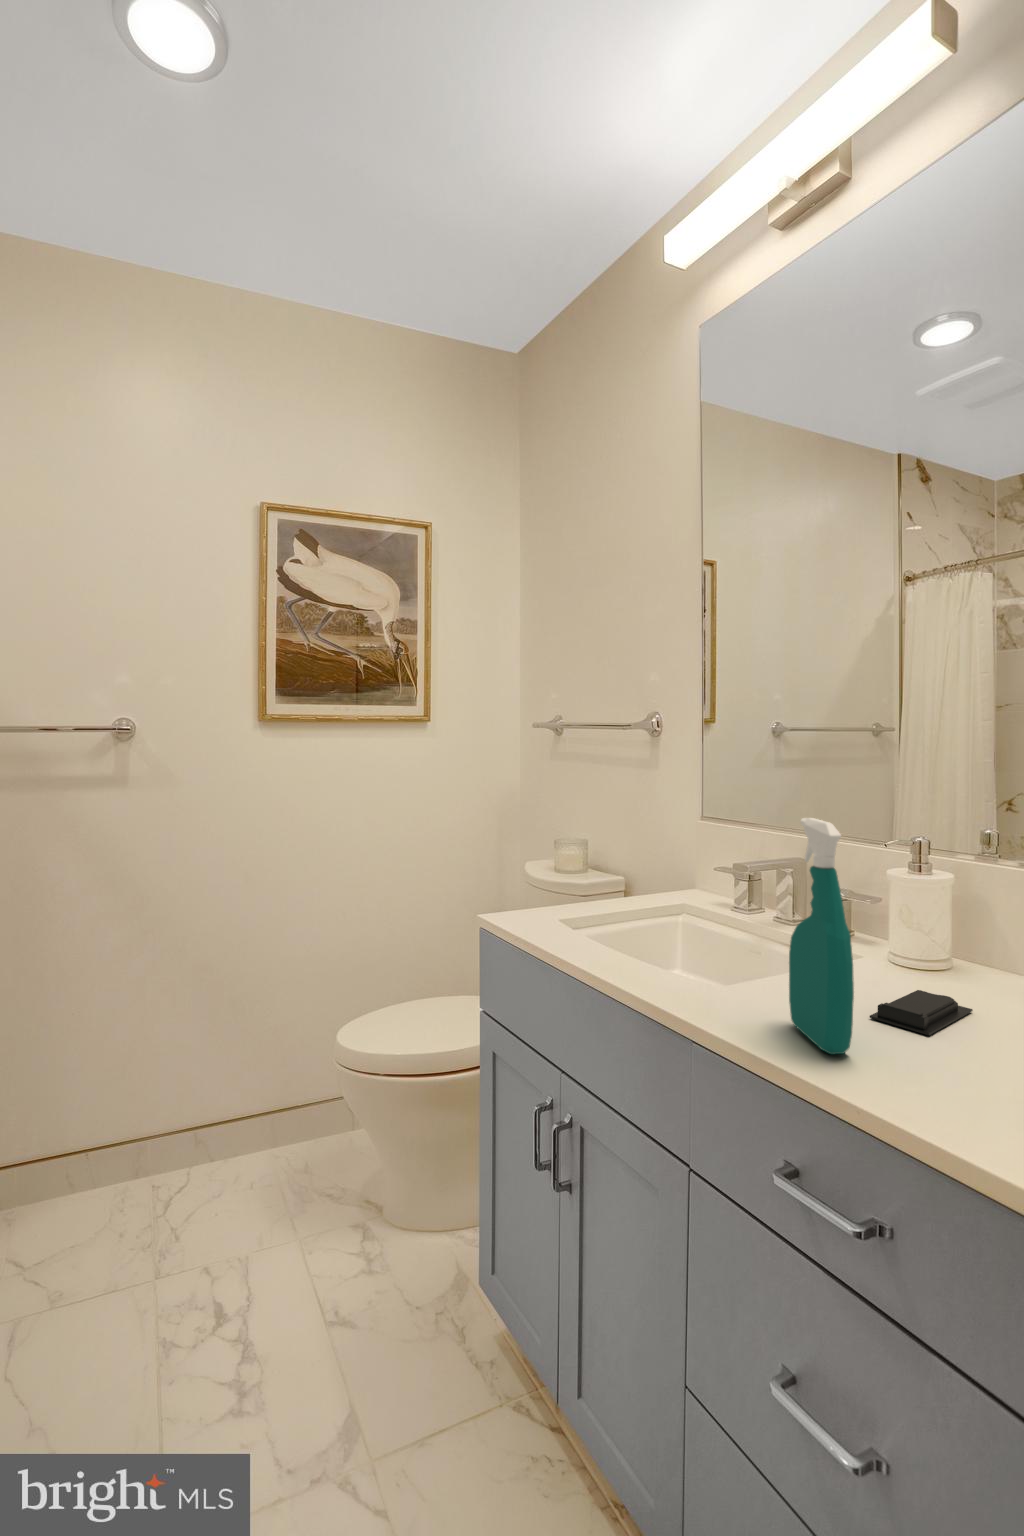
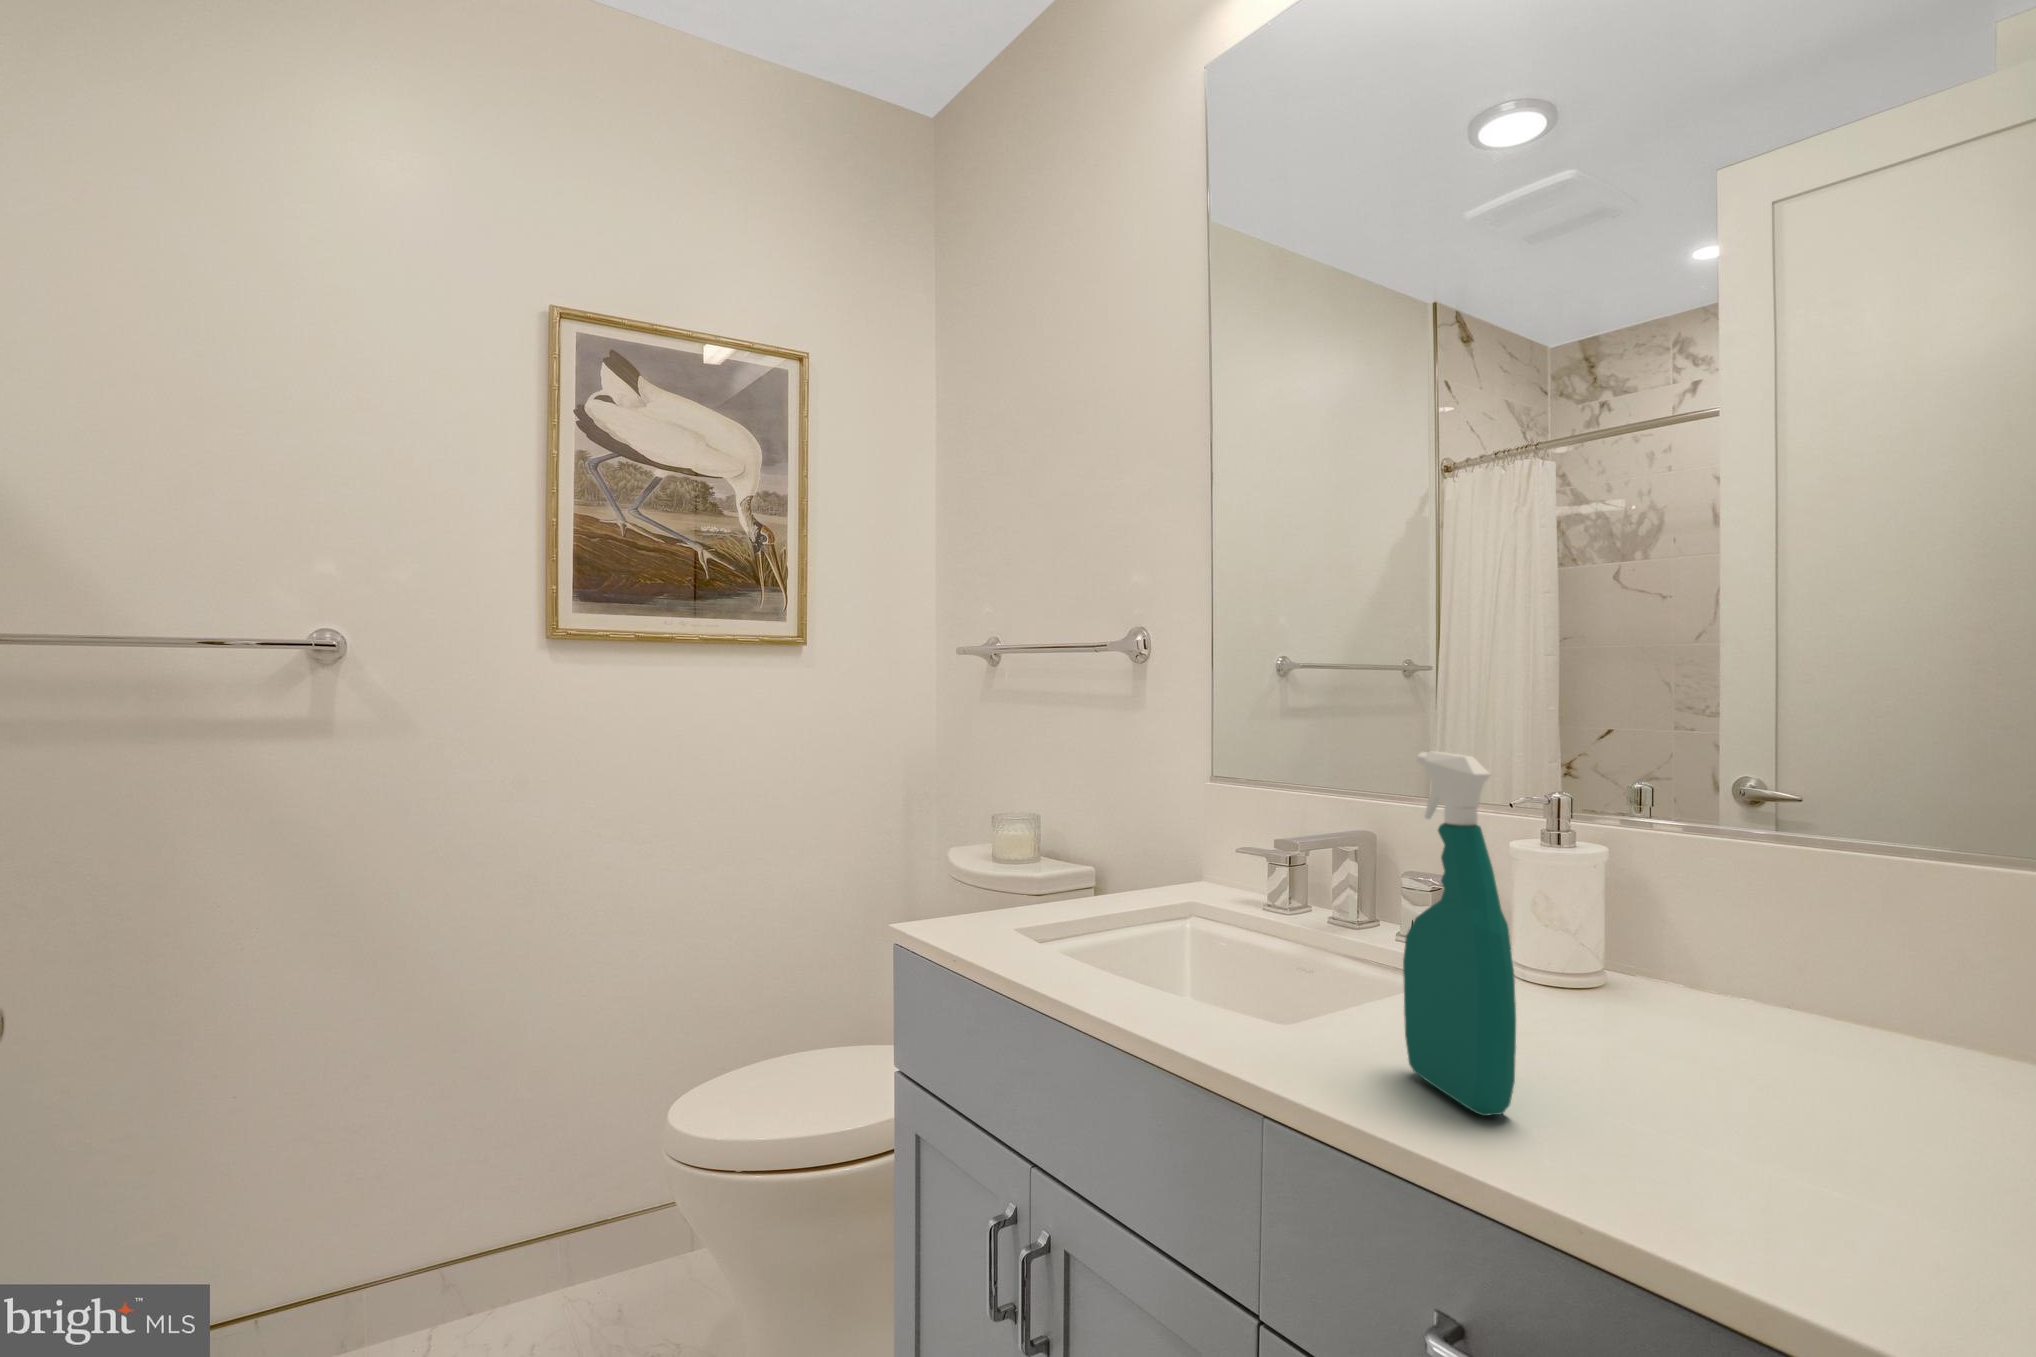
soap bar: present [870,990,973,1035] -> none [1518,1014,1657,1081]

